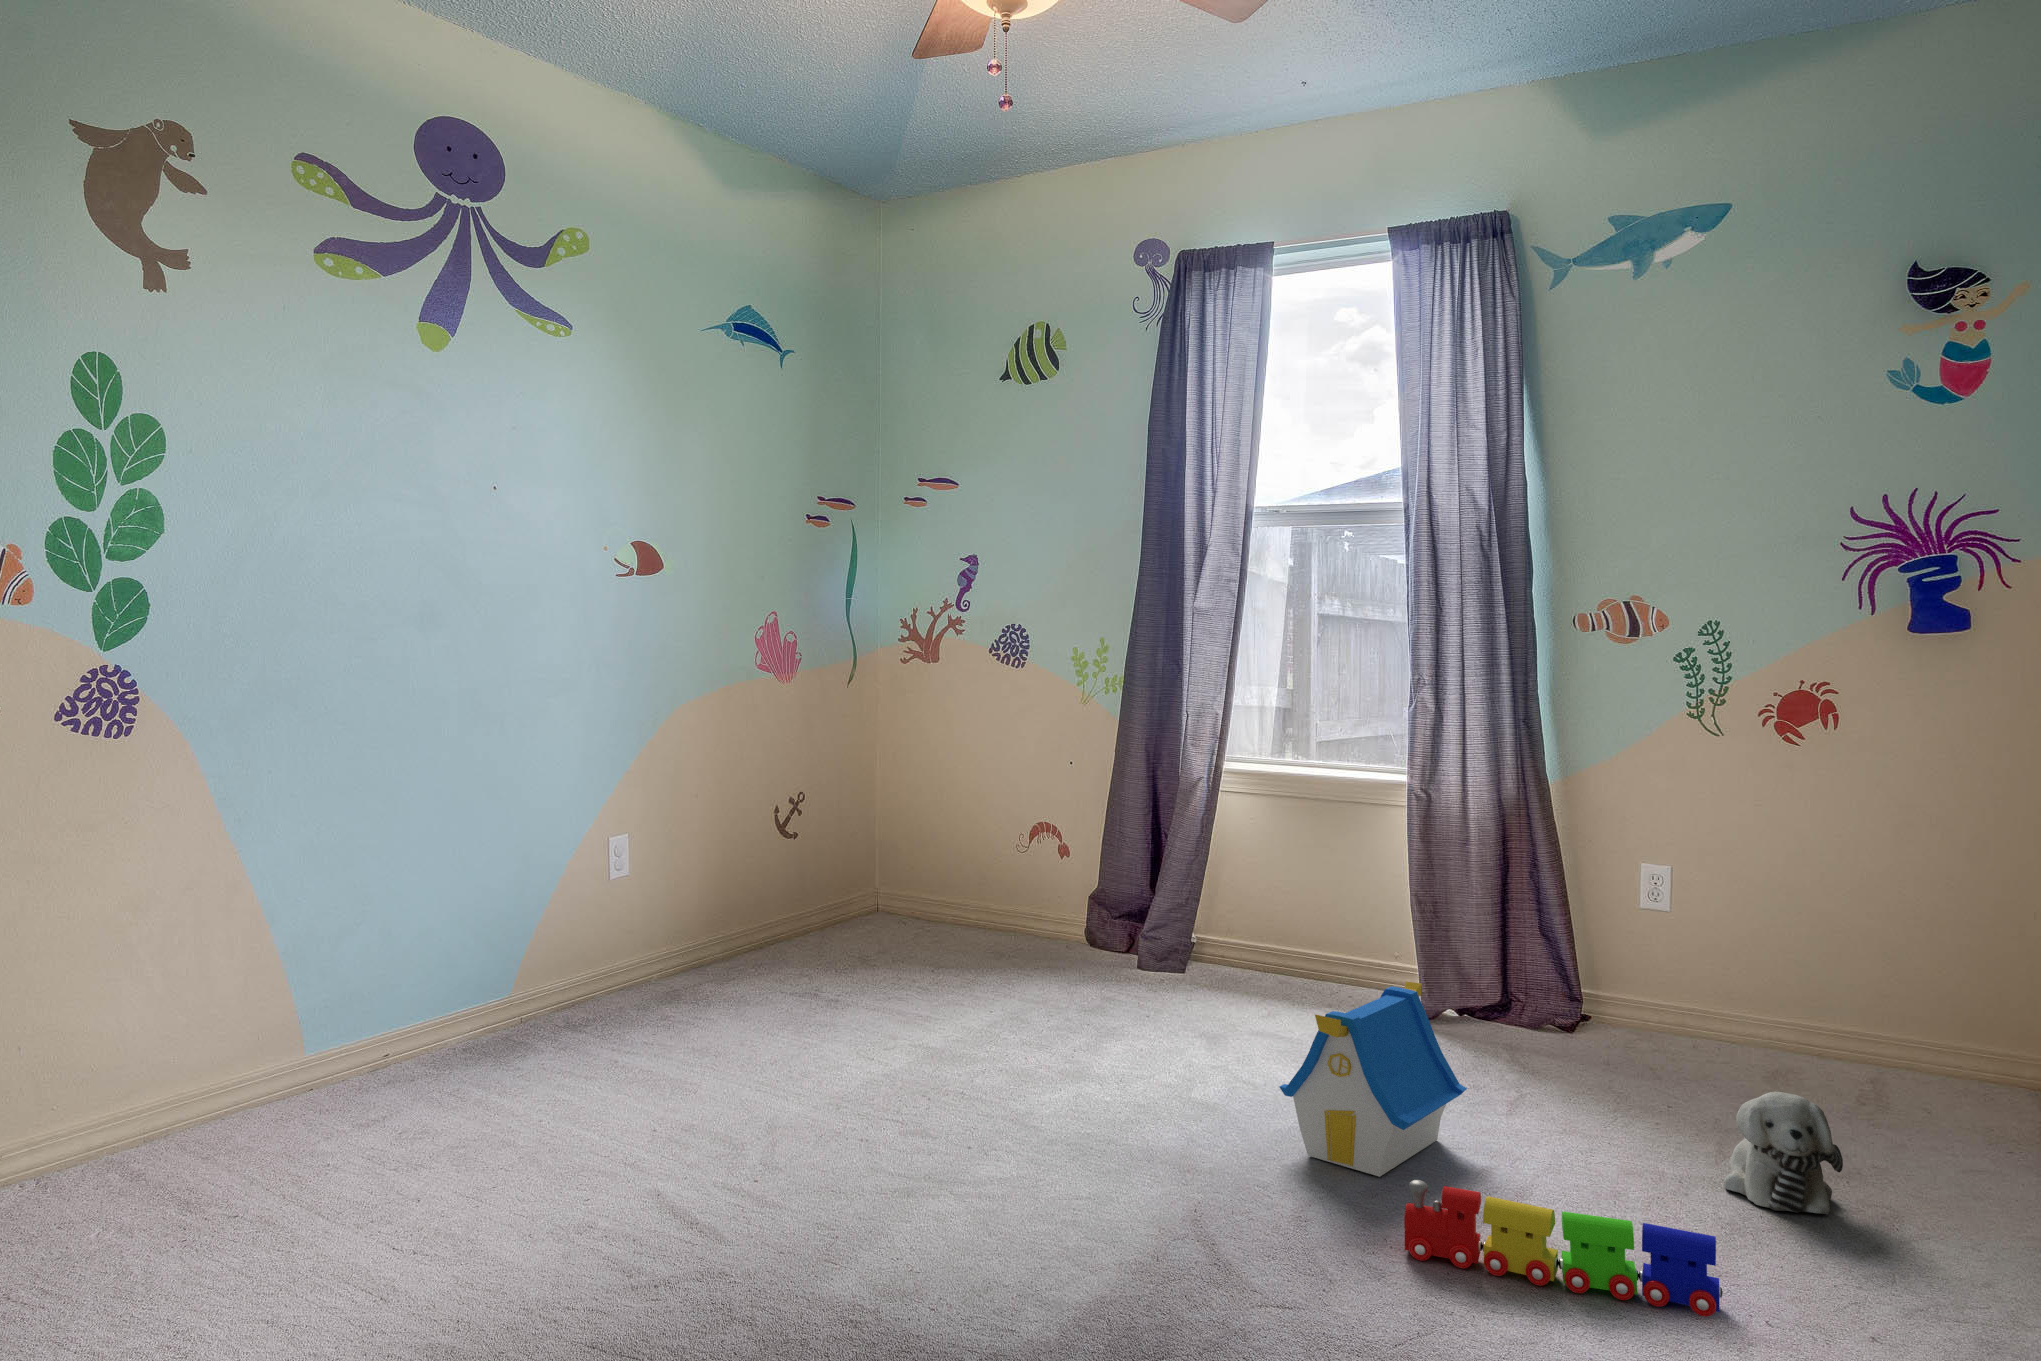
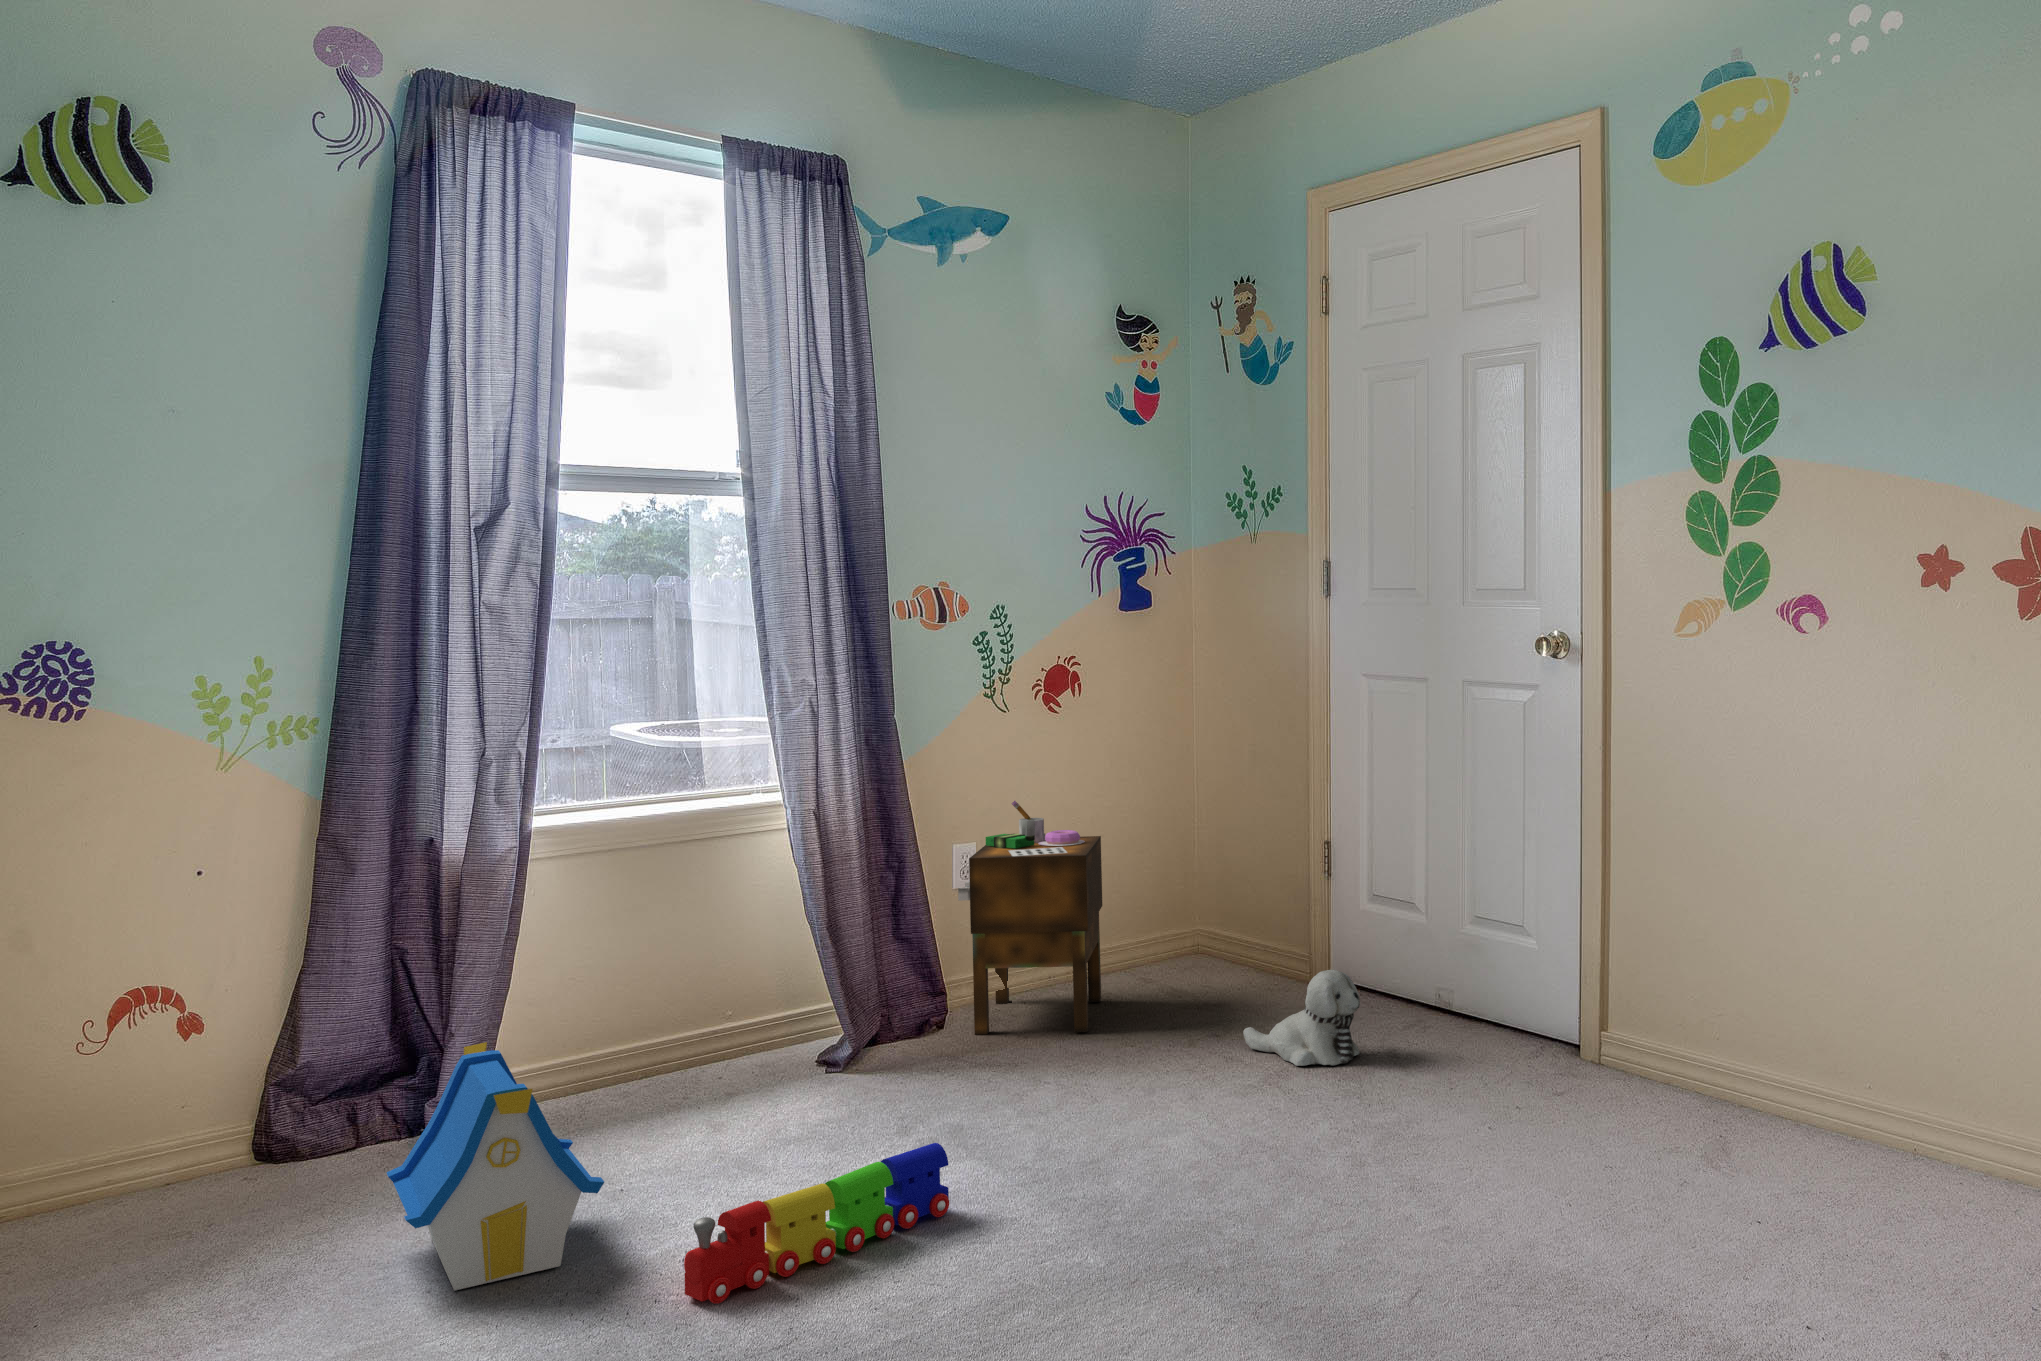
nightstand: none [1584,829,1794,1082] -> present [958,801,1102,1035]
toy house: present [1279,982,1467,1177] -> present [387,1042,604,1290]
toy train: present [1404,1180,1723,1317] -> present [684,1143,949,1304]

